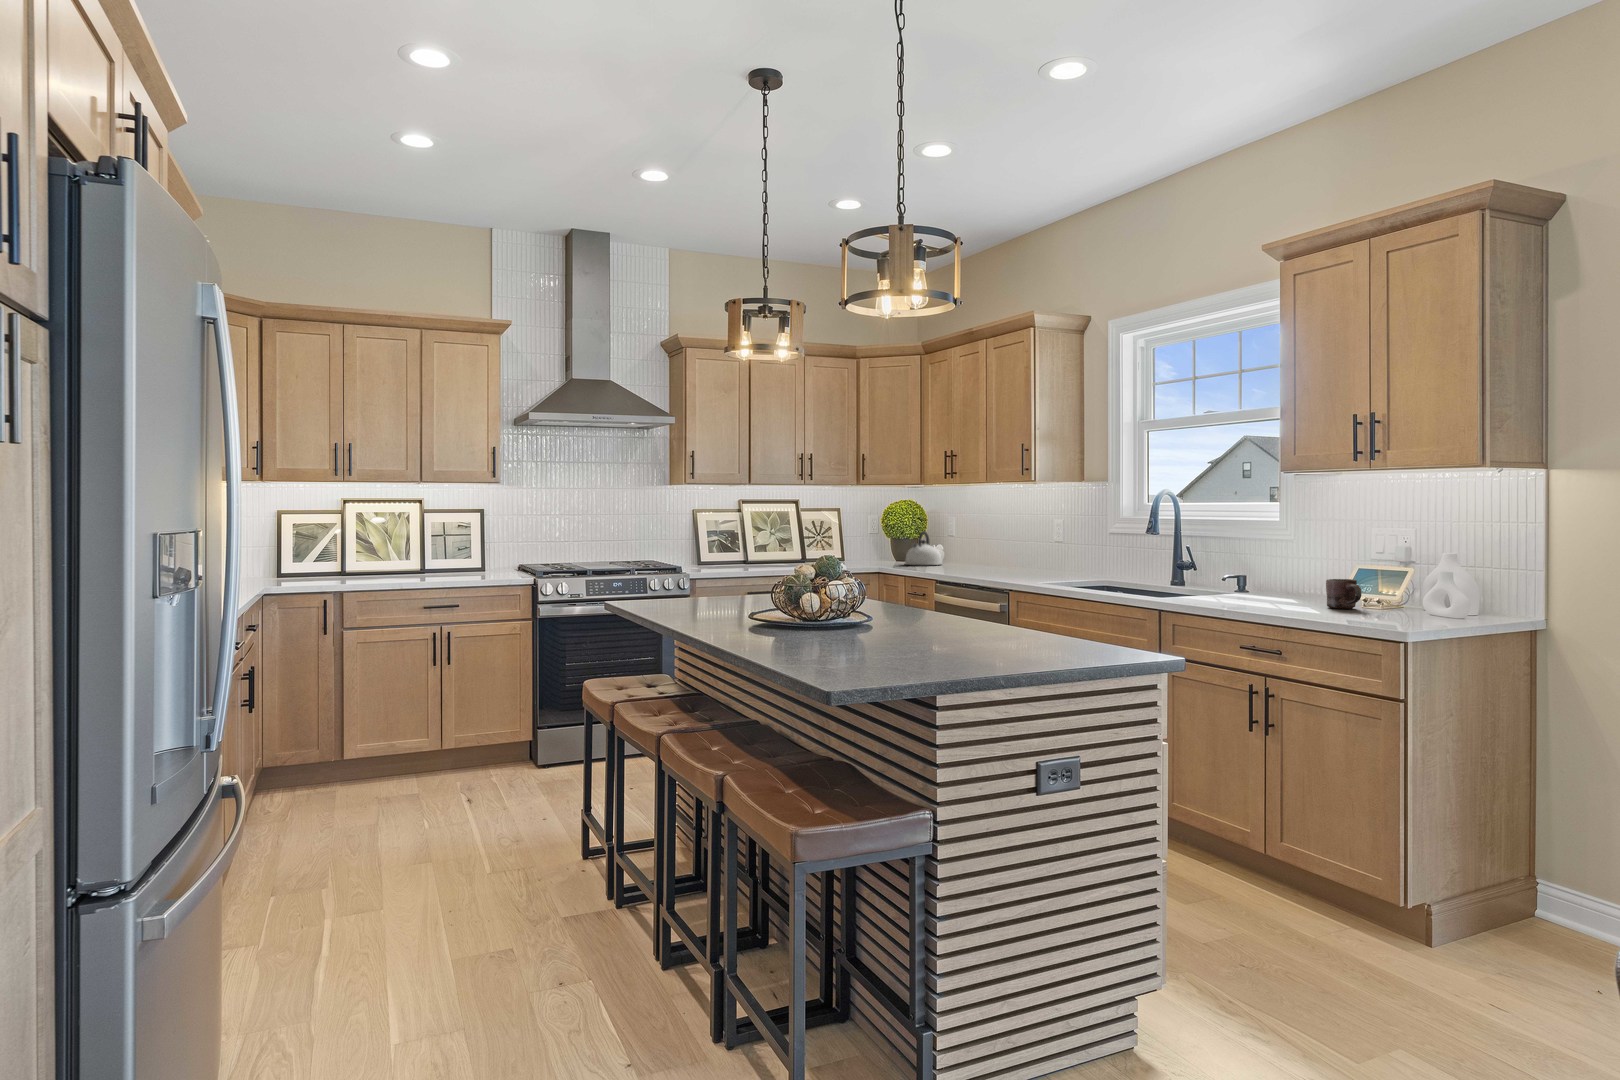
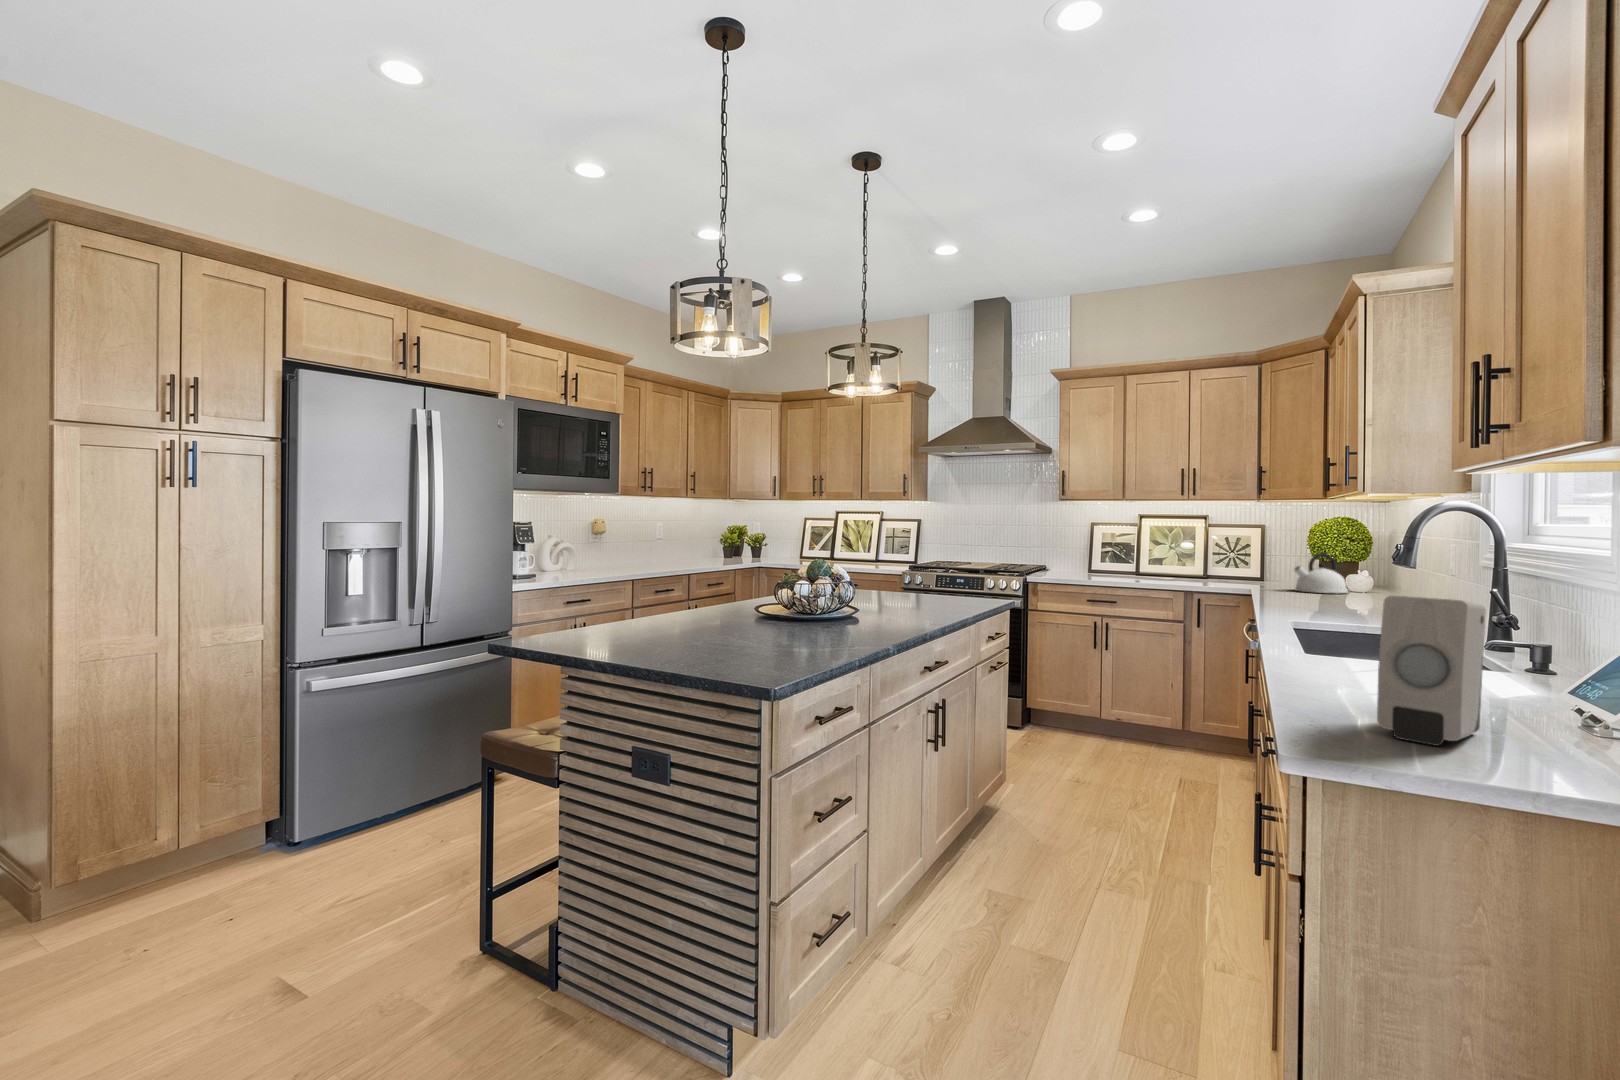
soap dispenser: none [1393,539,1462,615] -> present [1377,596,1486,746]
mug: present [1326,579,1361,609] -> none [1311,649,1365,702]

